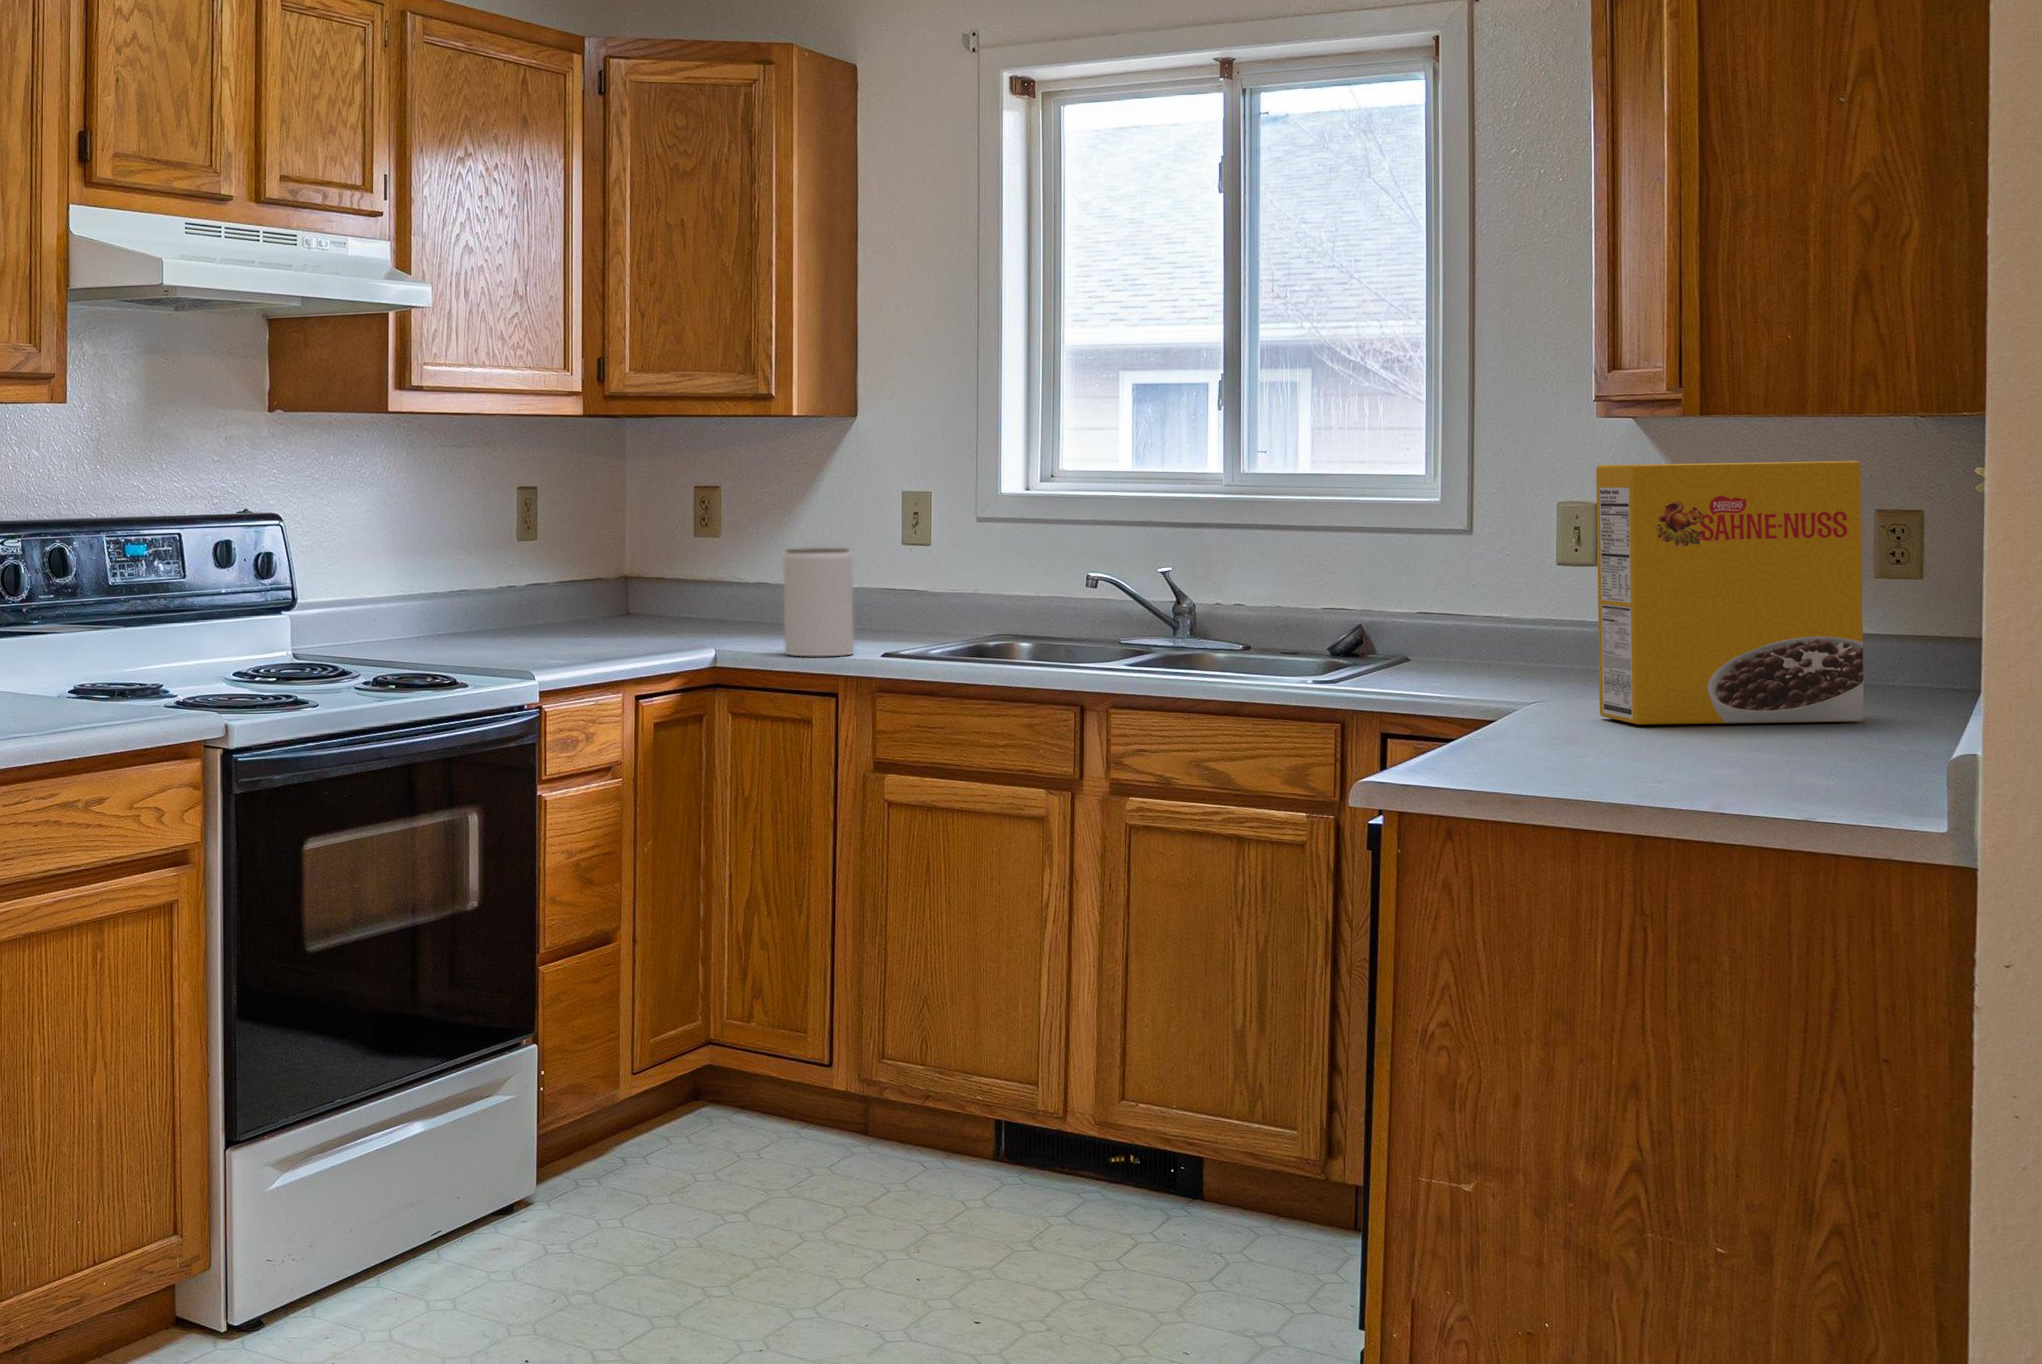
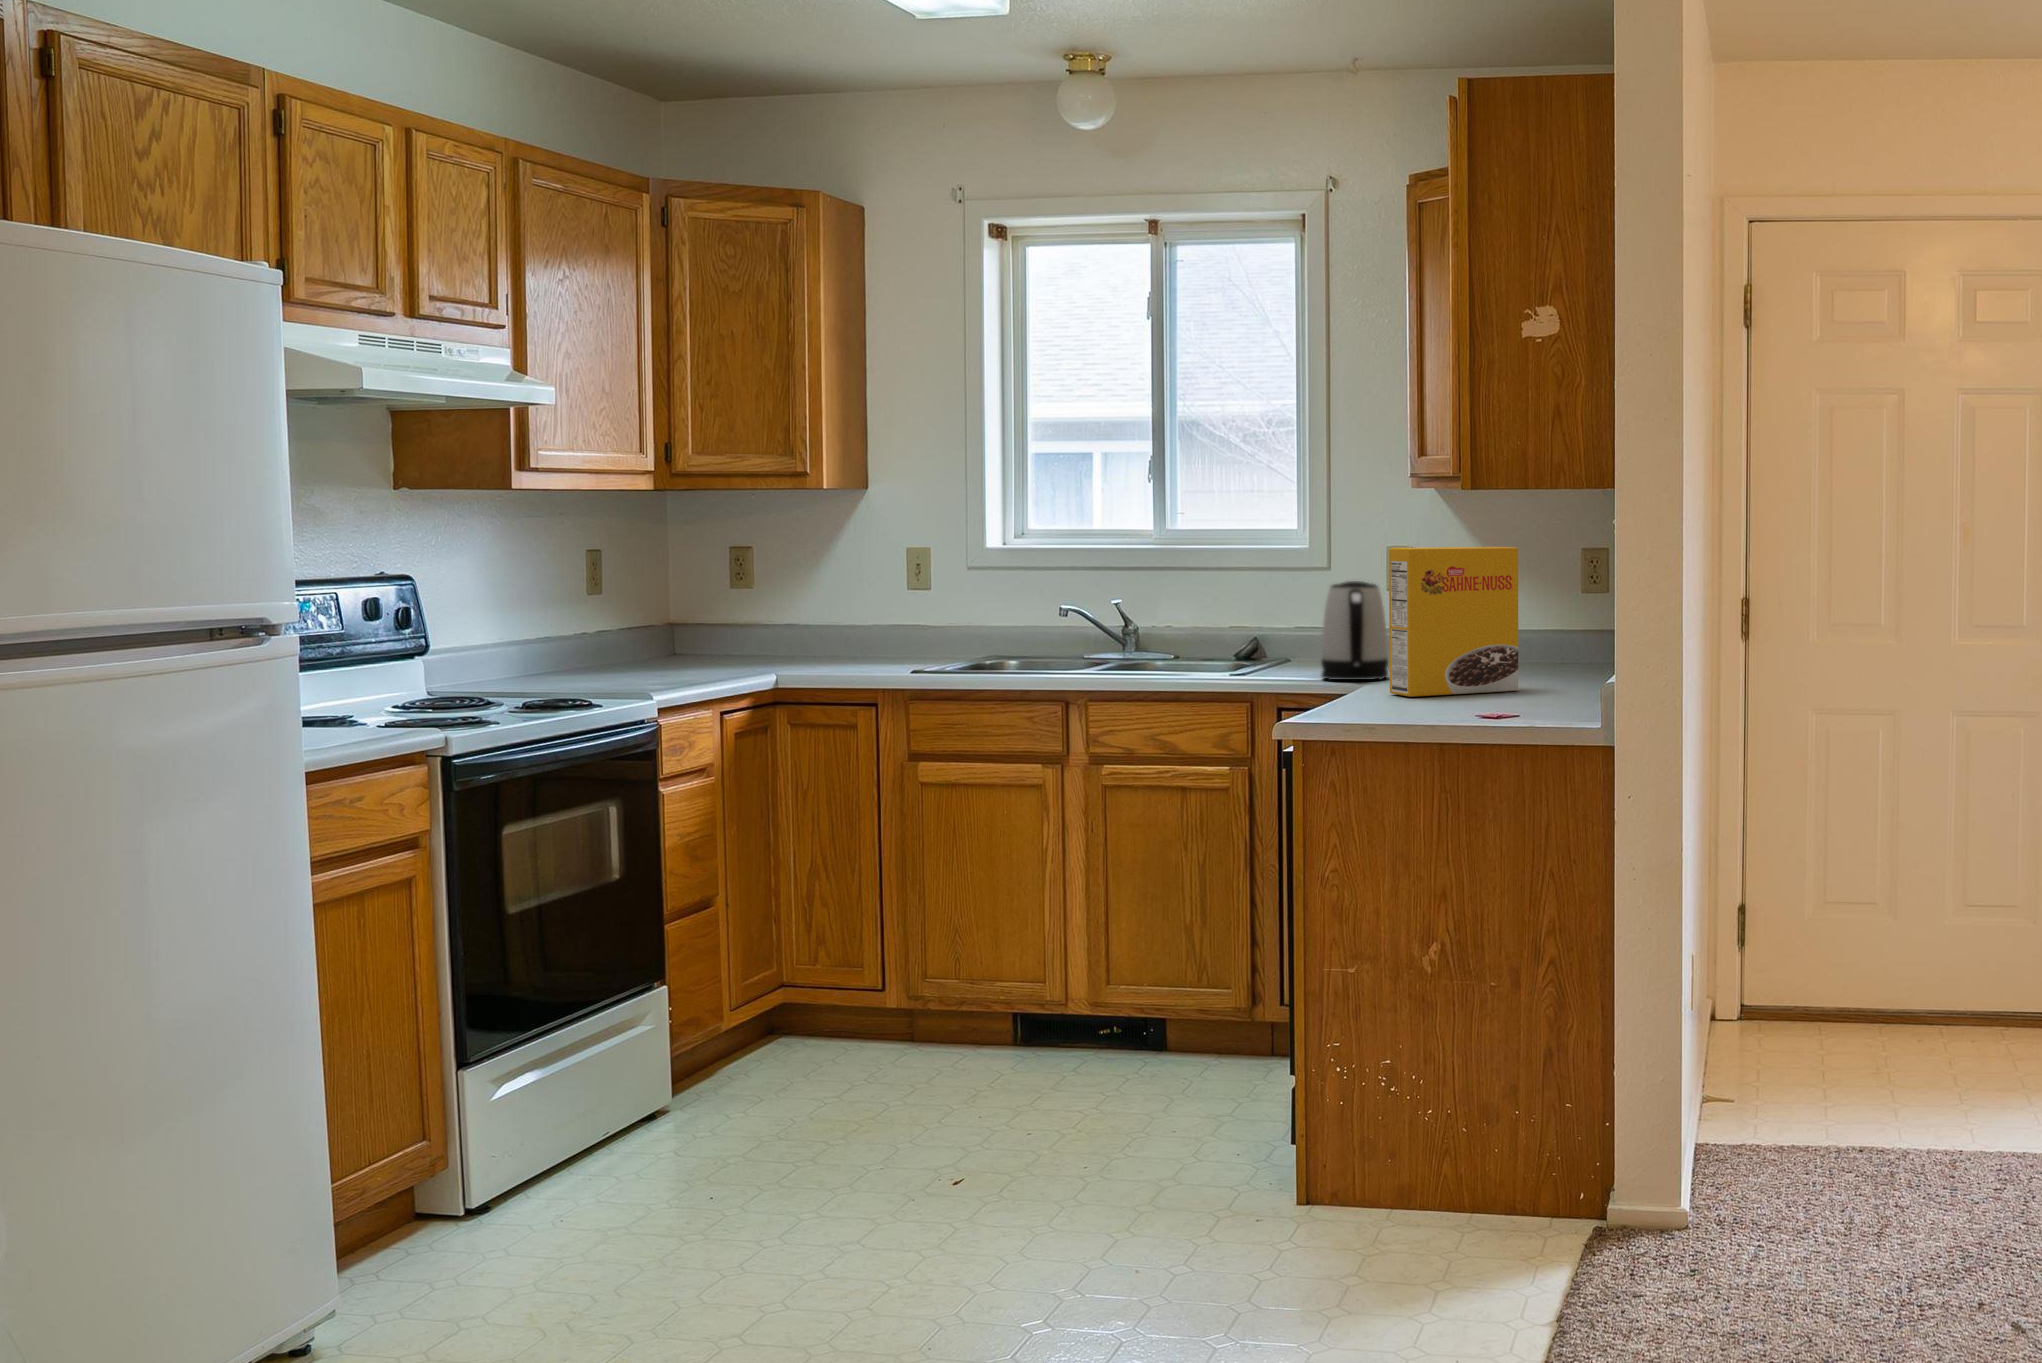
kettle: none [1485,525,1609,690] -> present [1321,581,1388,680]
jar: present [783,548,854,656] -> none [841,596,896,675]

